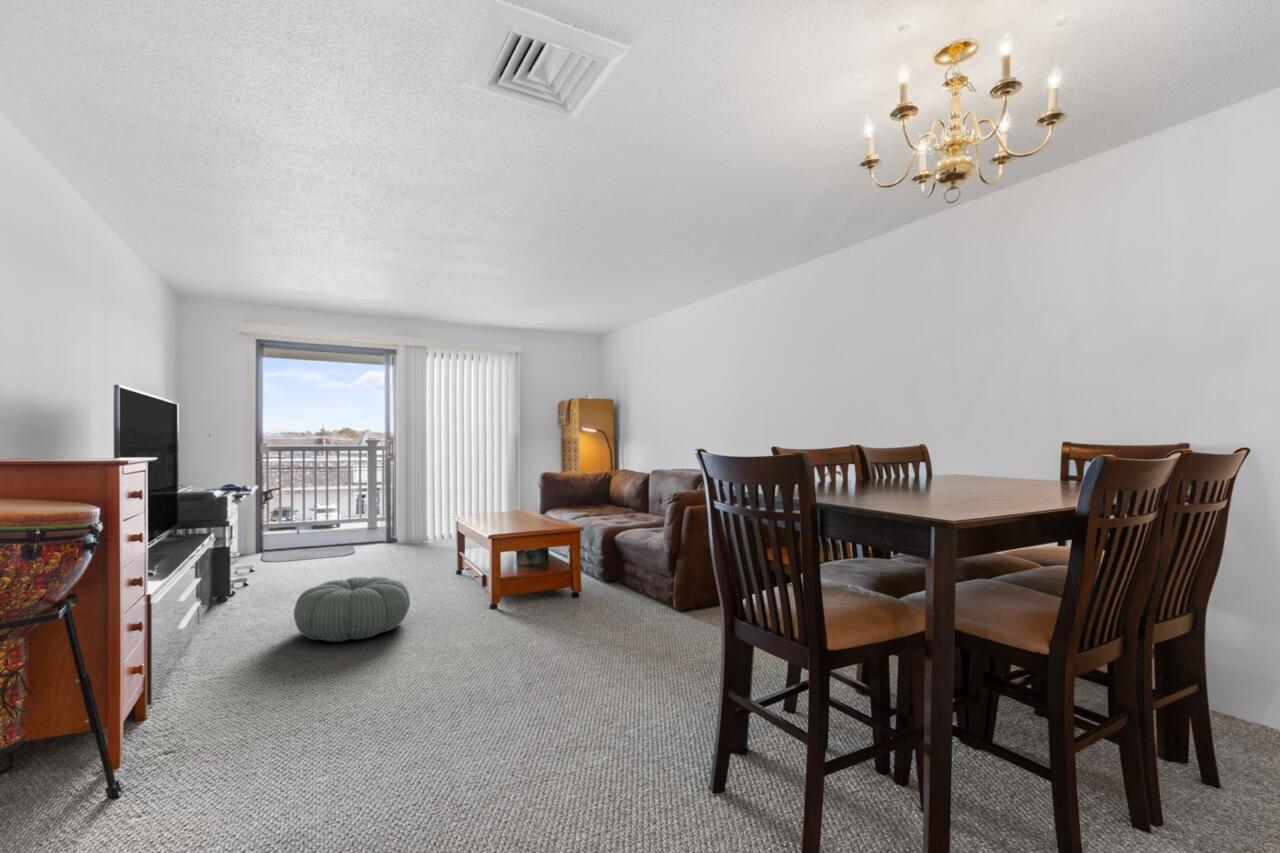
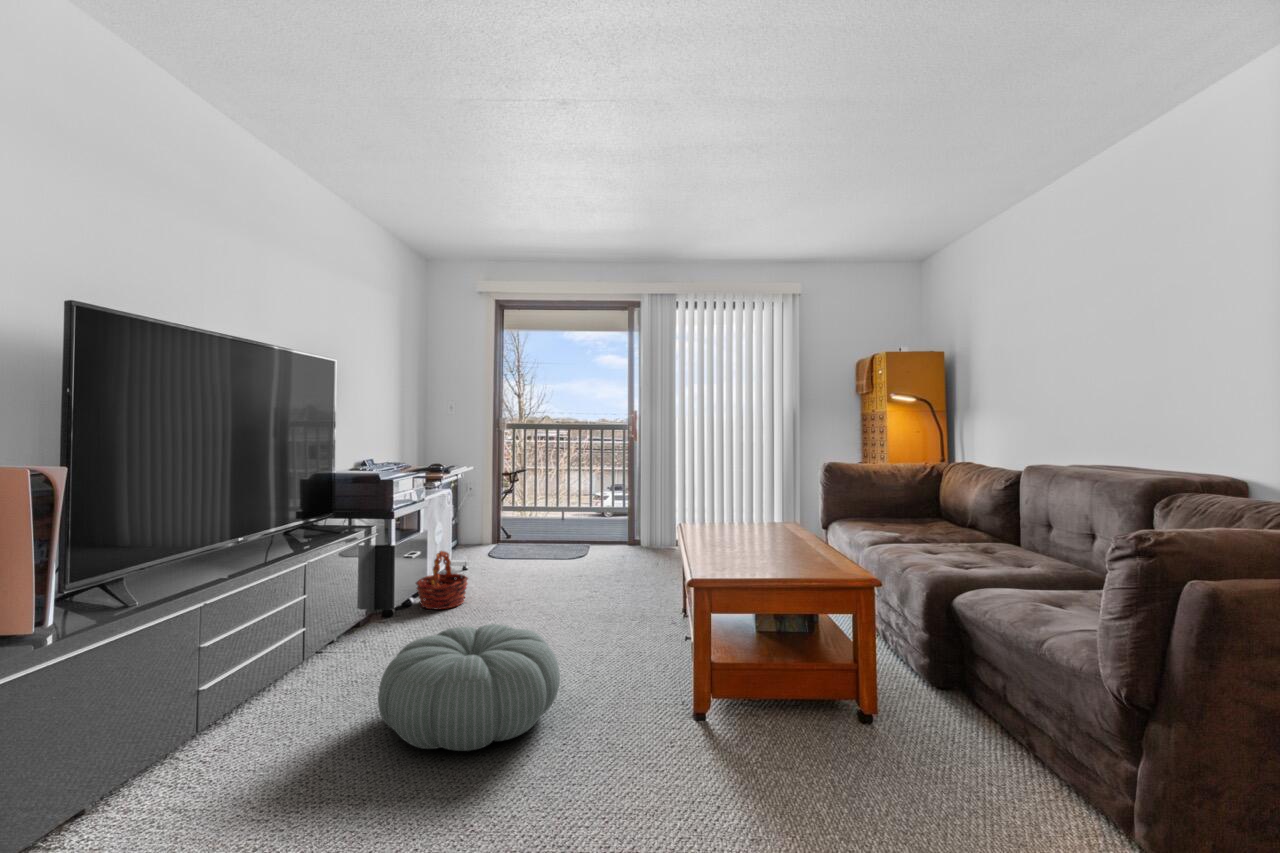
basket: none [236,549,282,595] -> present [416,551,468,609]

